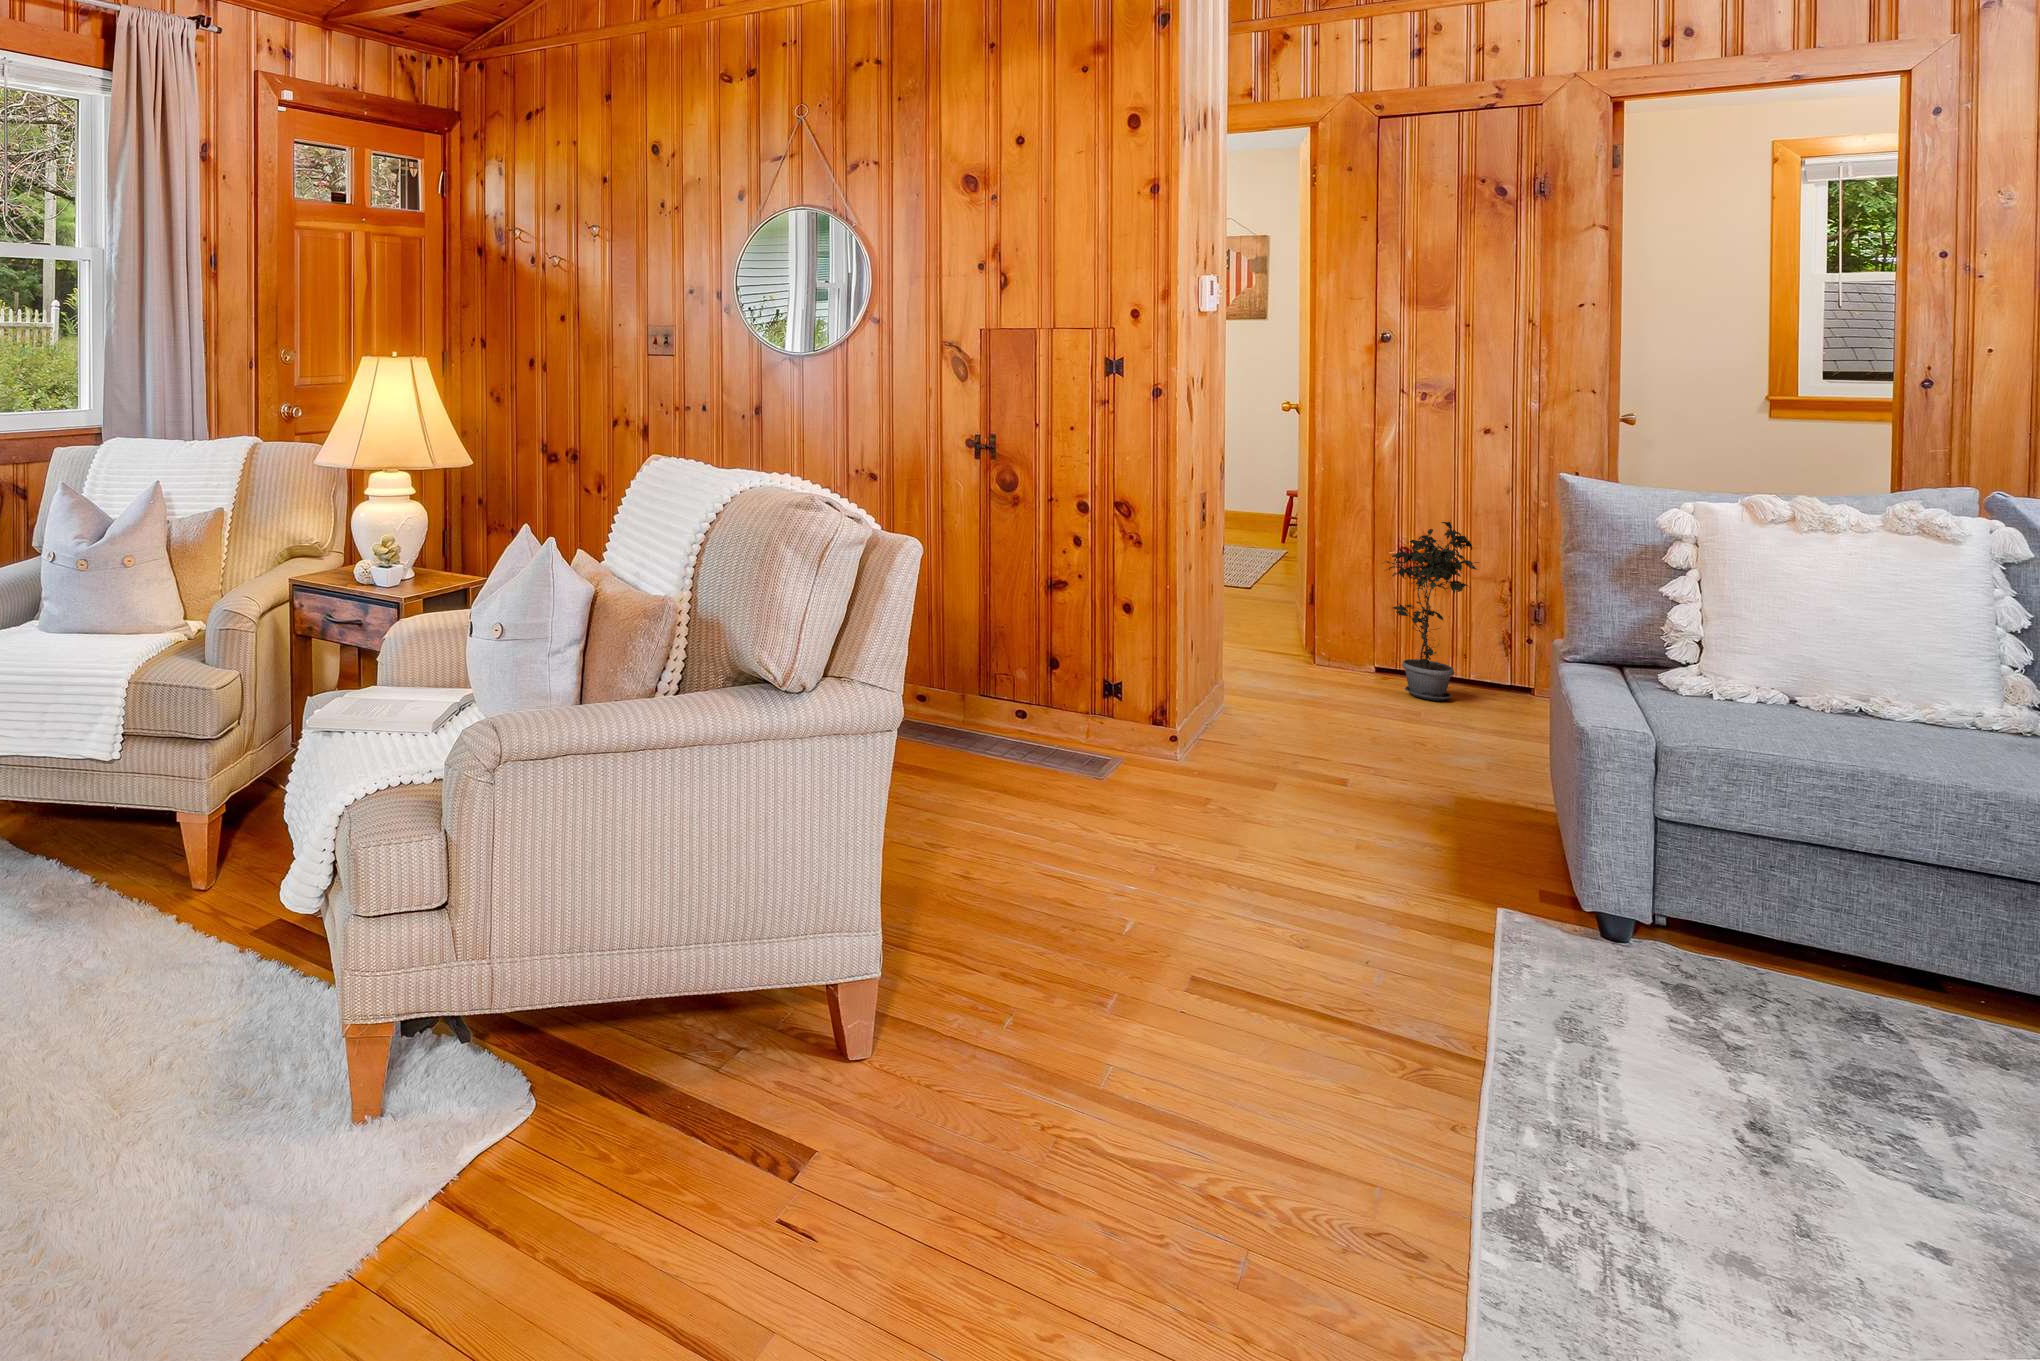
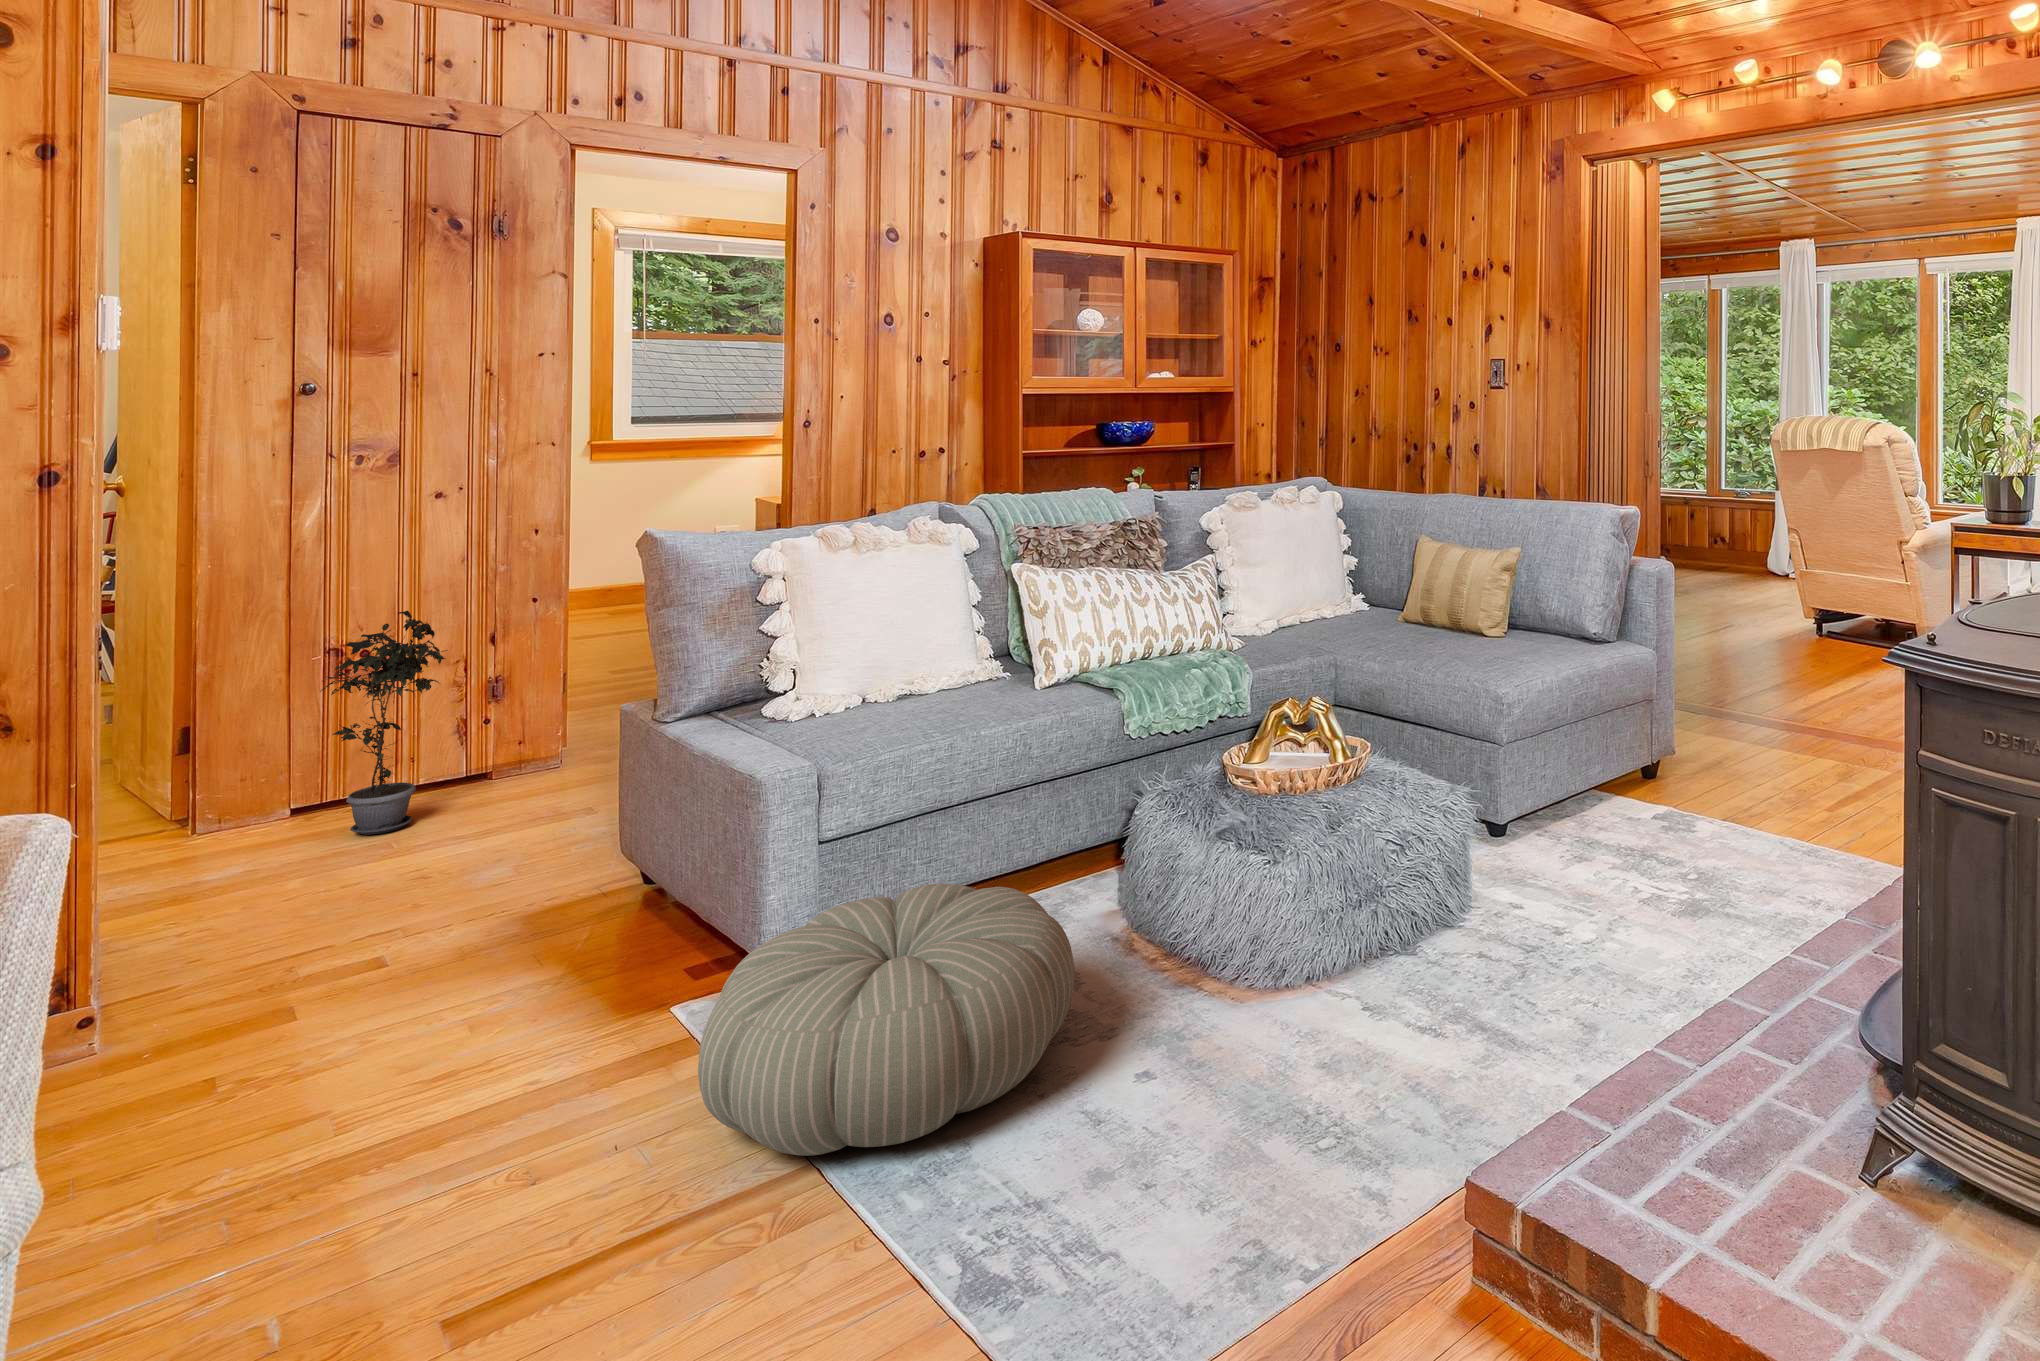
pouf: none [1411,857,1896,1143] -> present [698,884,1075,1156]

